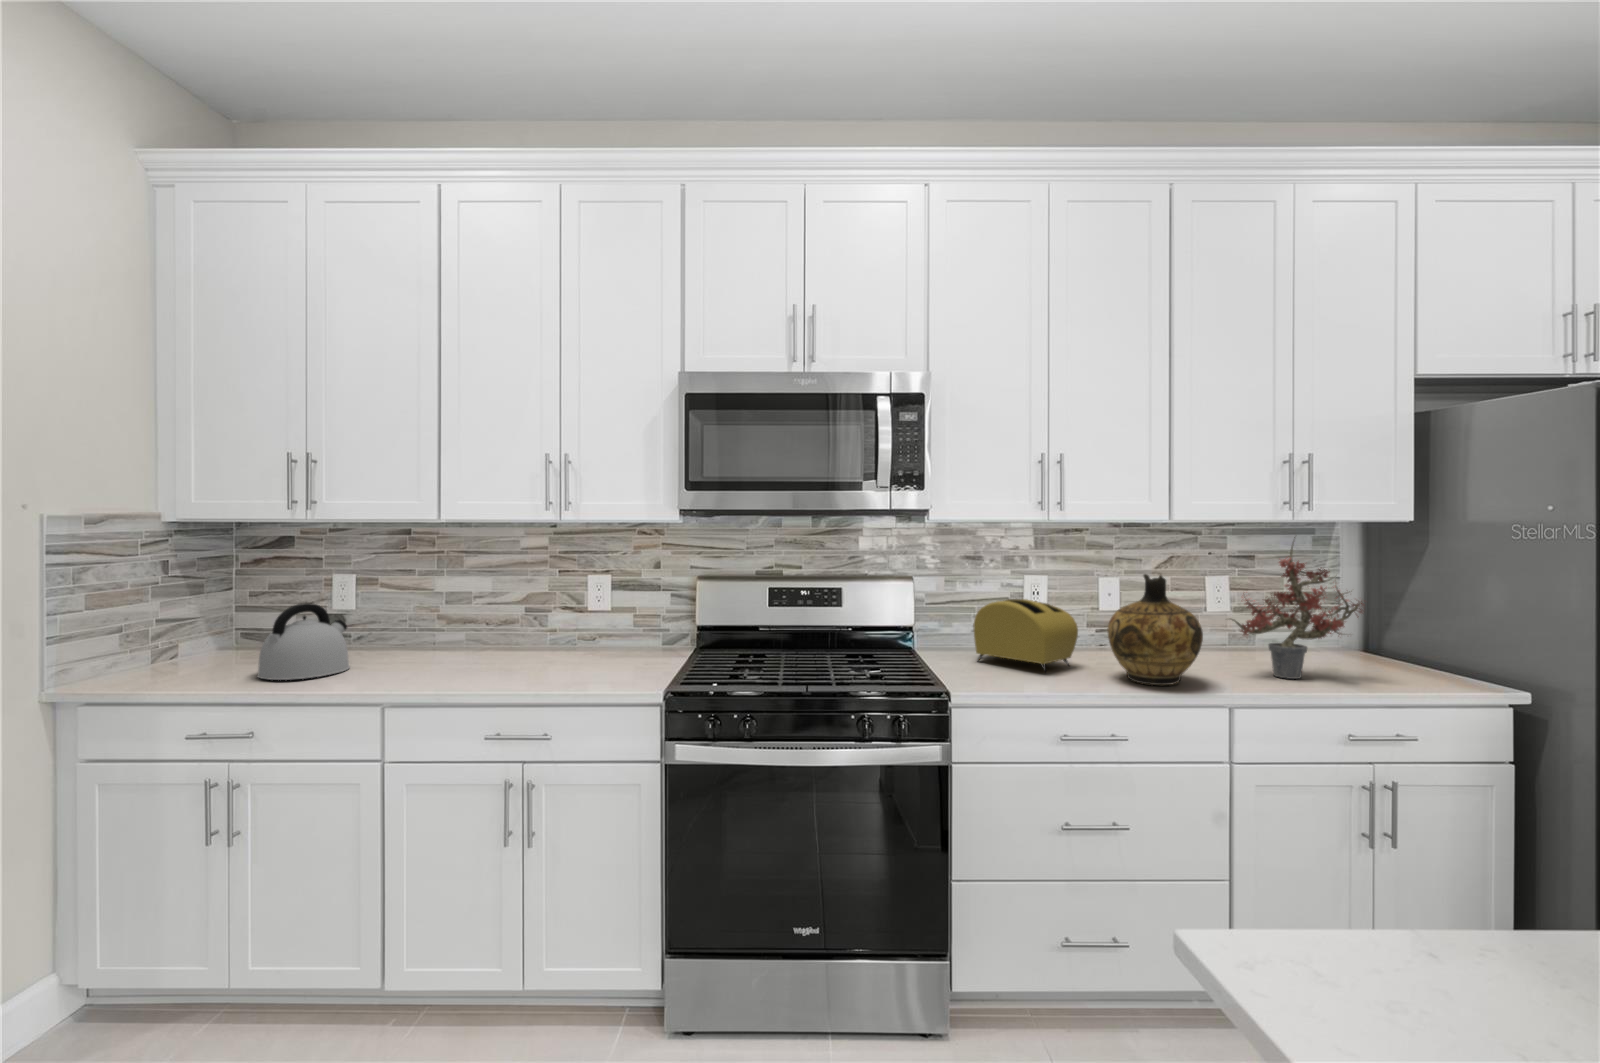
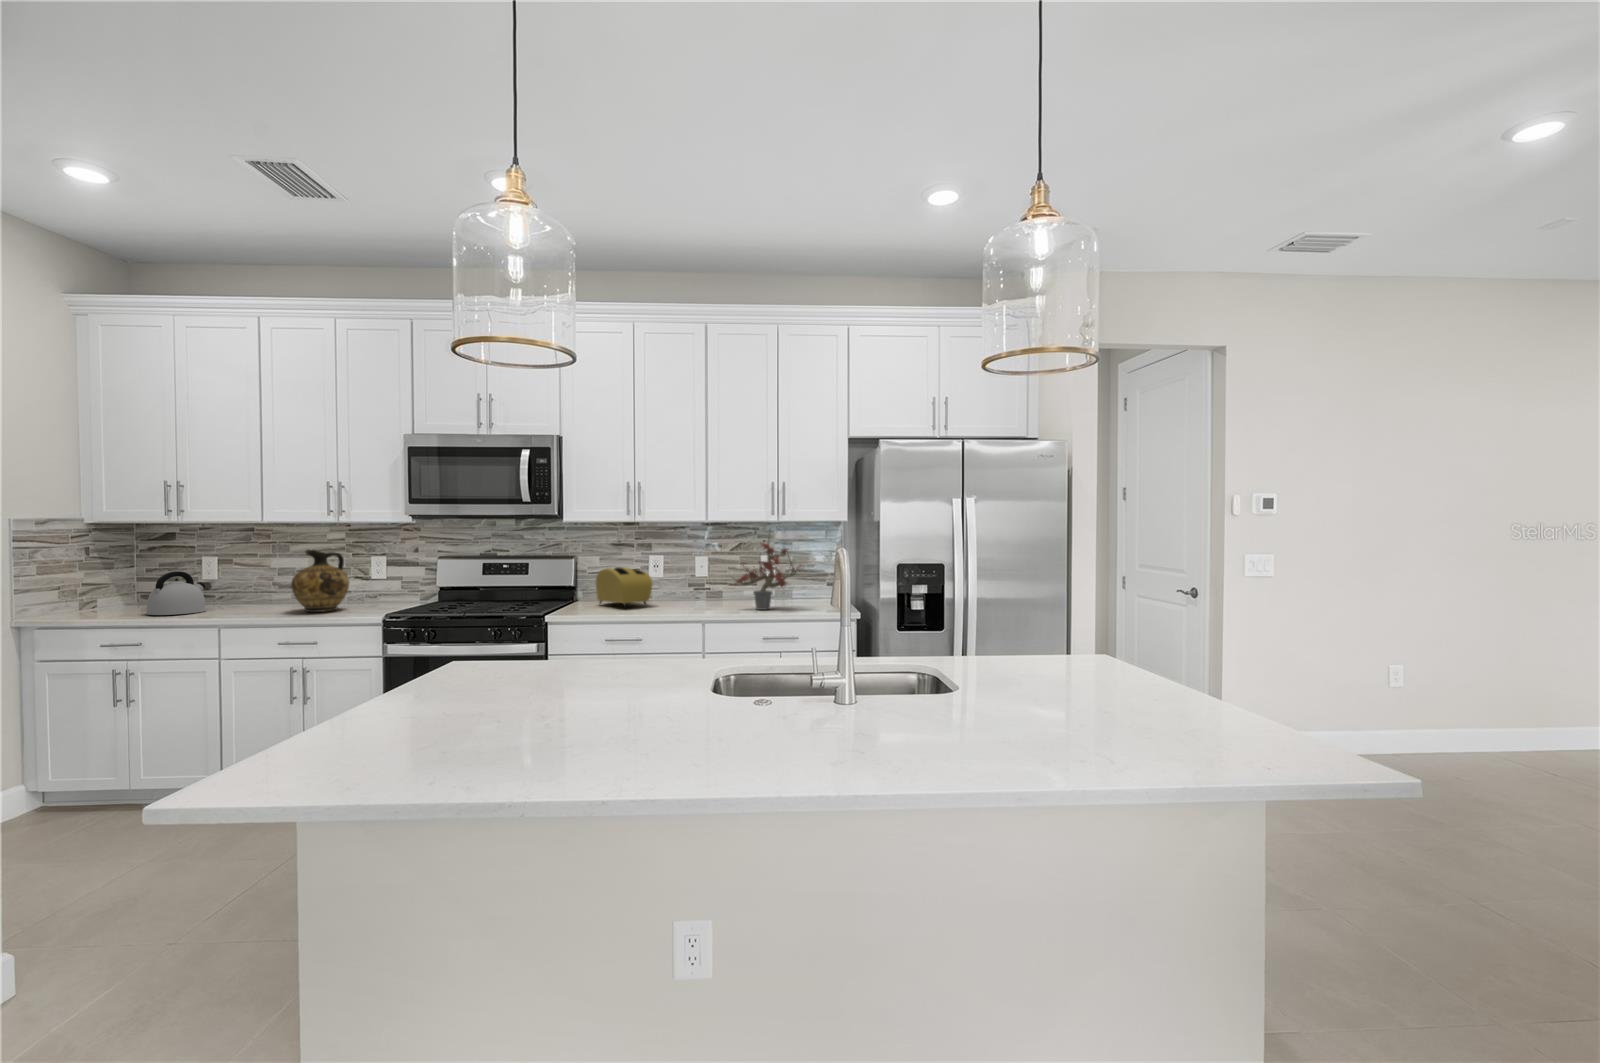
ceramic jug: present [1108,574,1203,685] -> present [291,550,349,612]

